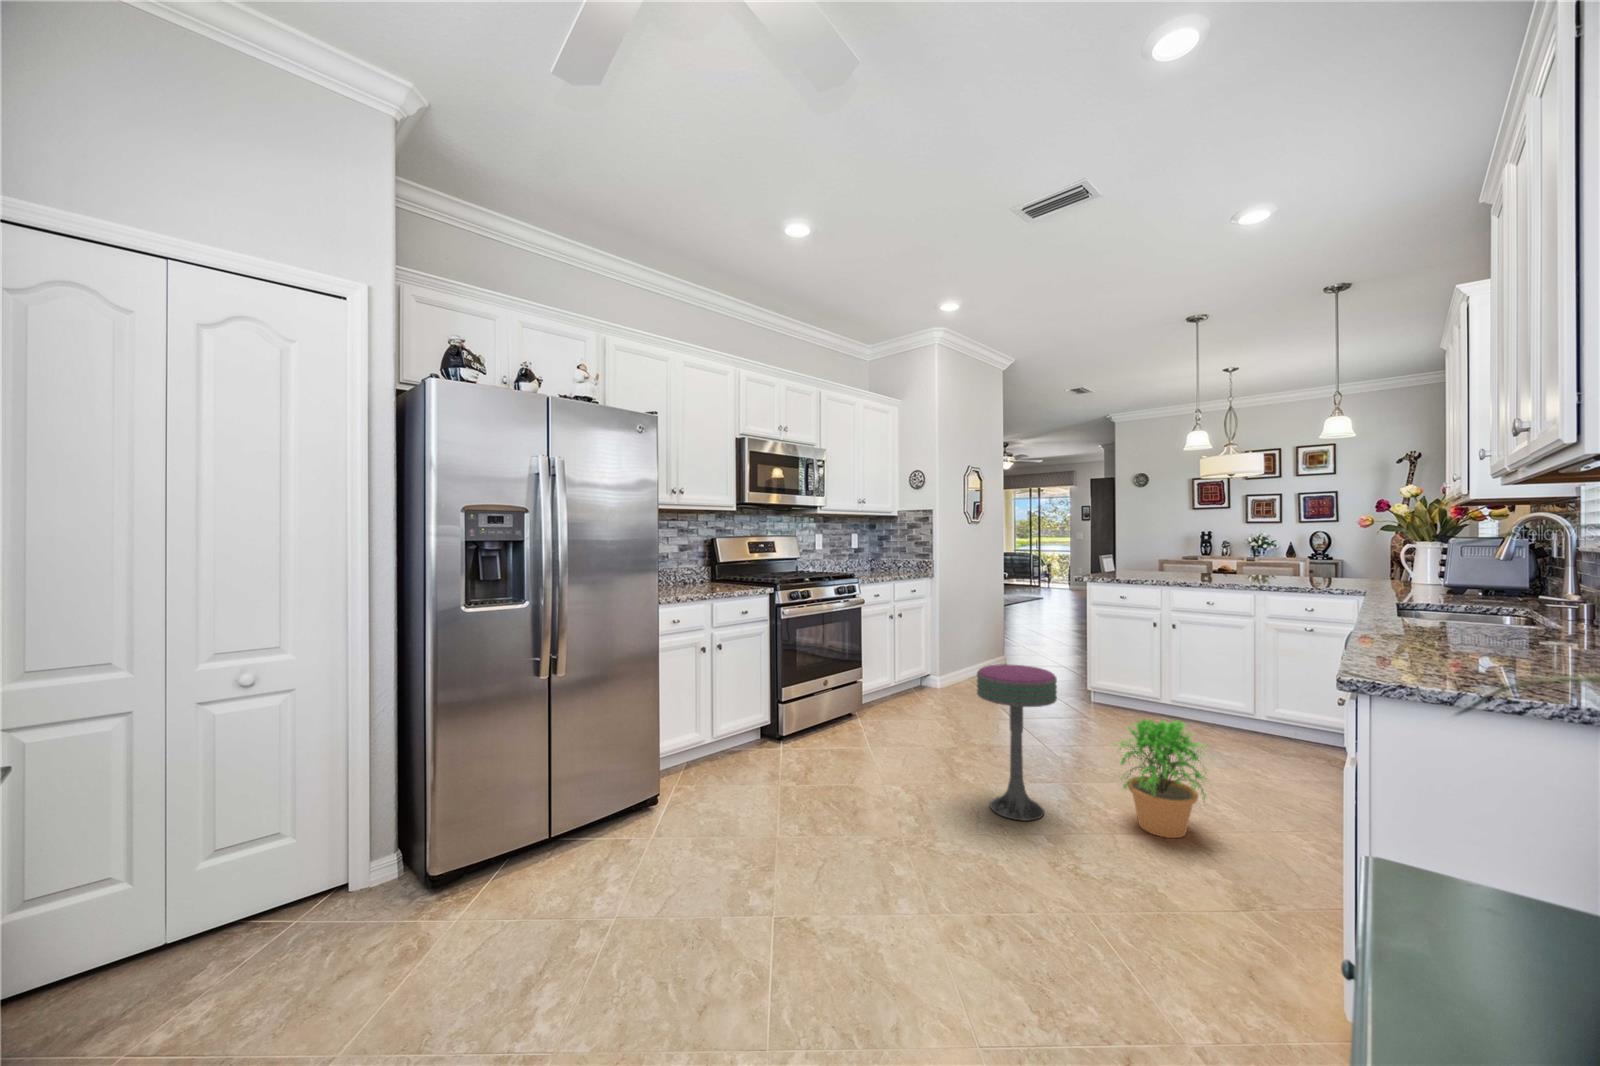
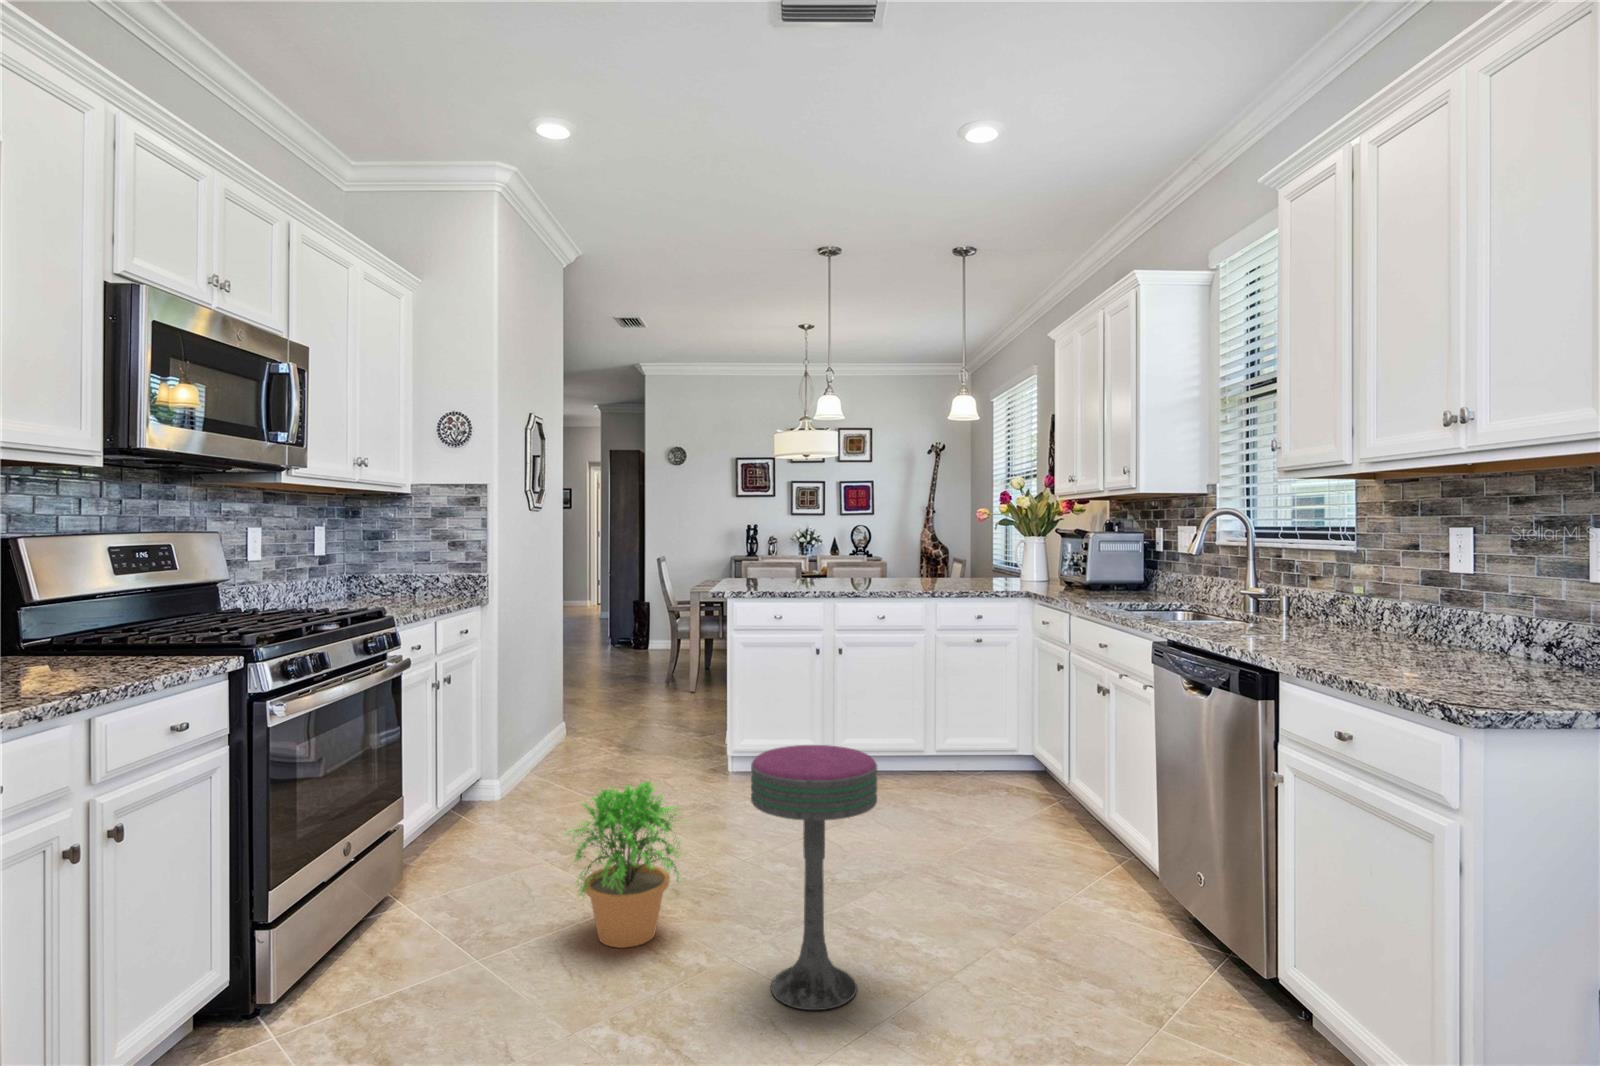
potted plant: present [1117,719,1206,838] -> present [567,781,680,948]

